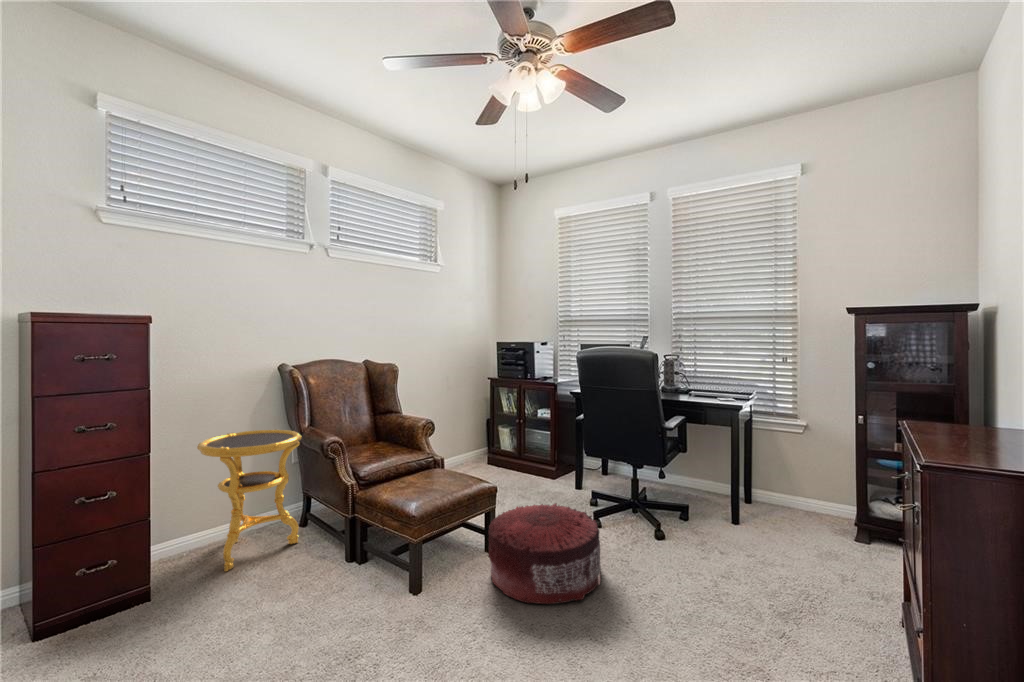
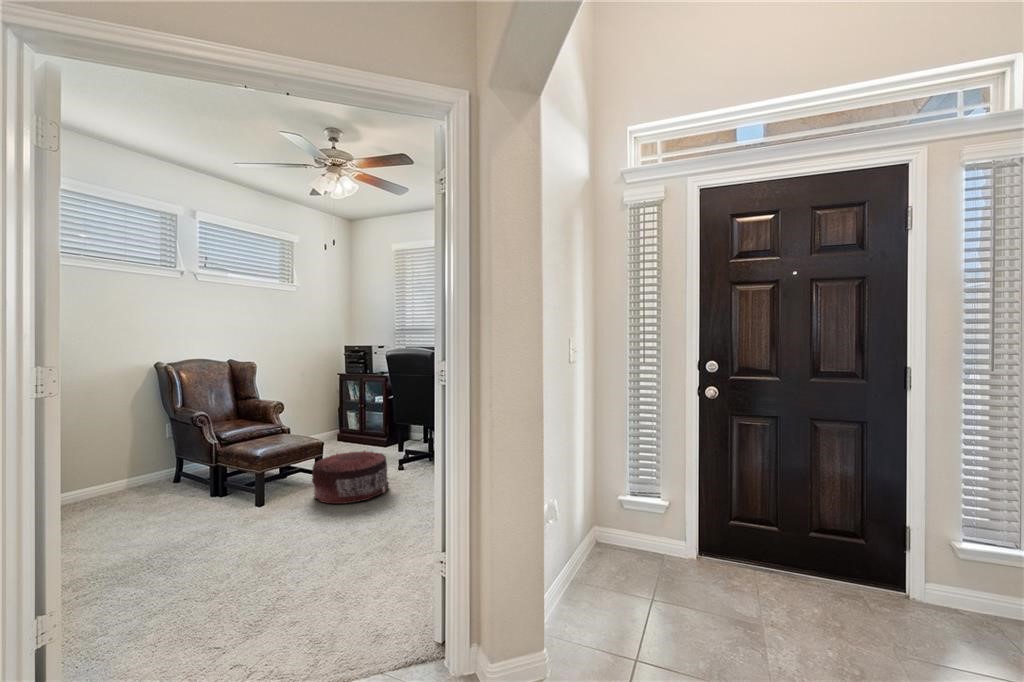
side table: present [197,430,301,571] -> none [90,411,175,508]

